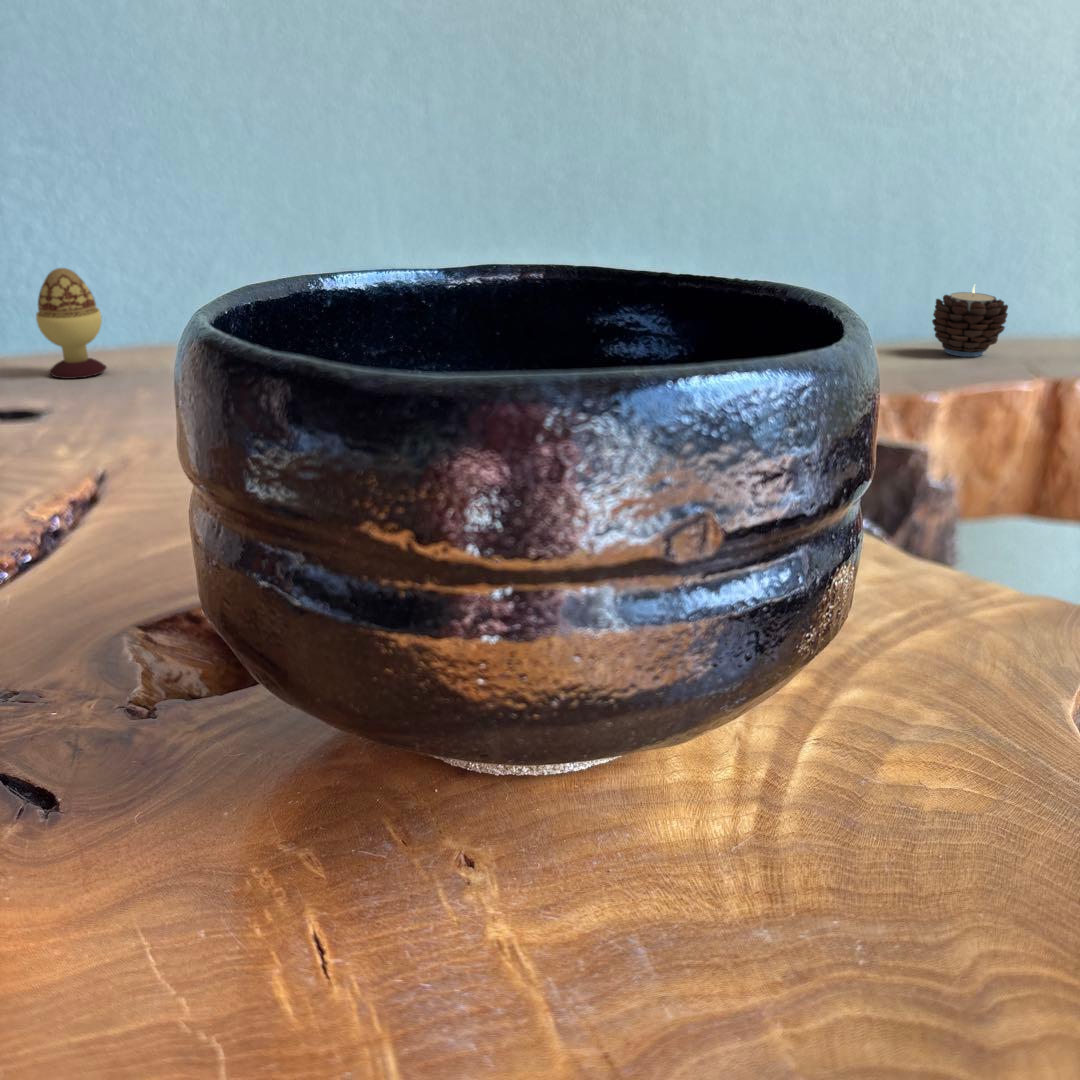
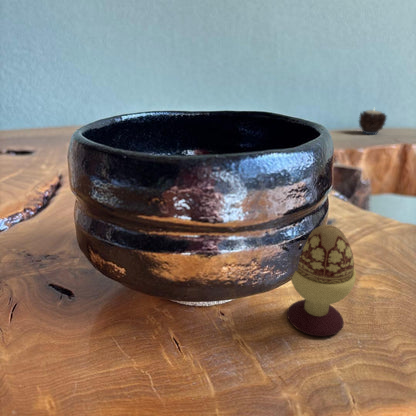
decorative egg: present [36,268,107,379] -> present [287,225,356,336]

